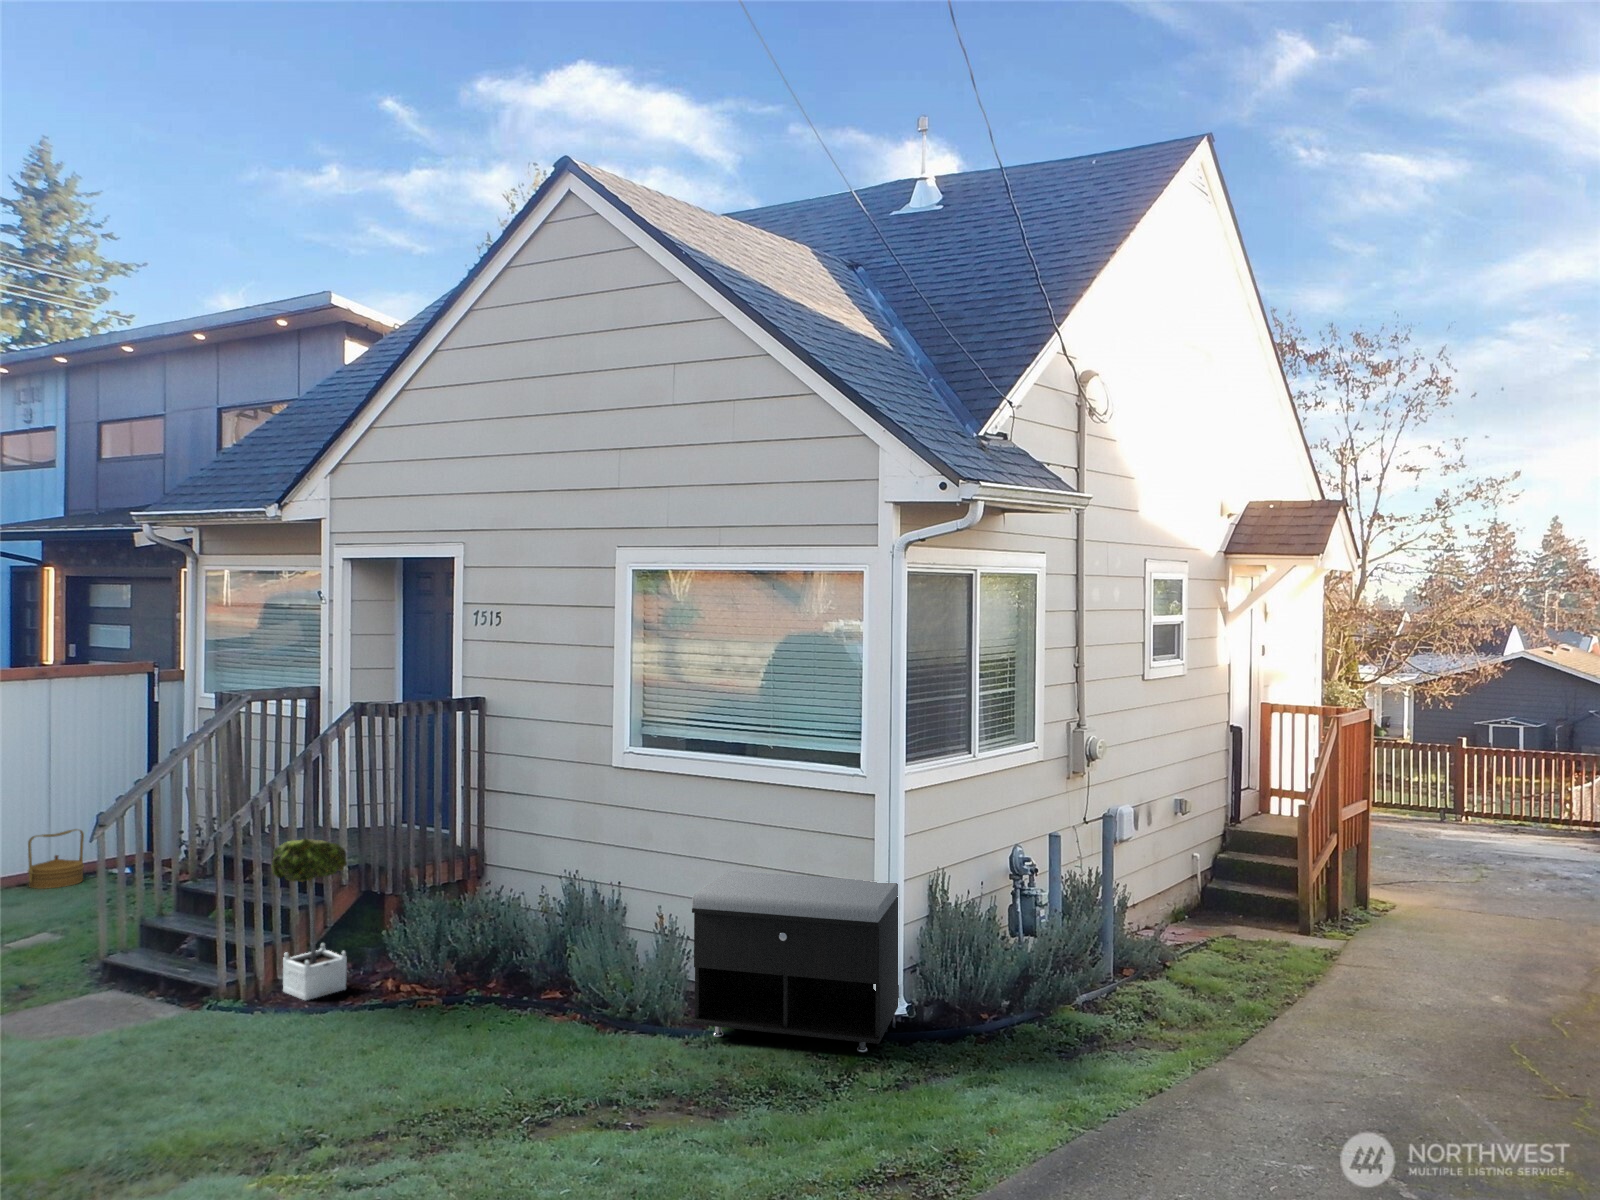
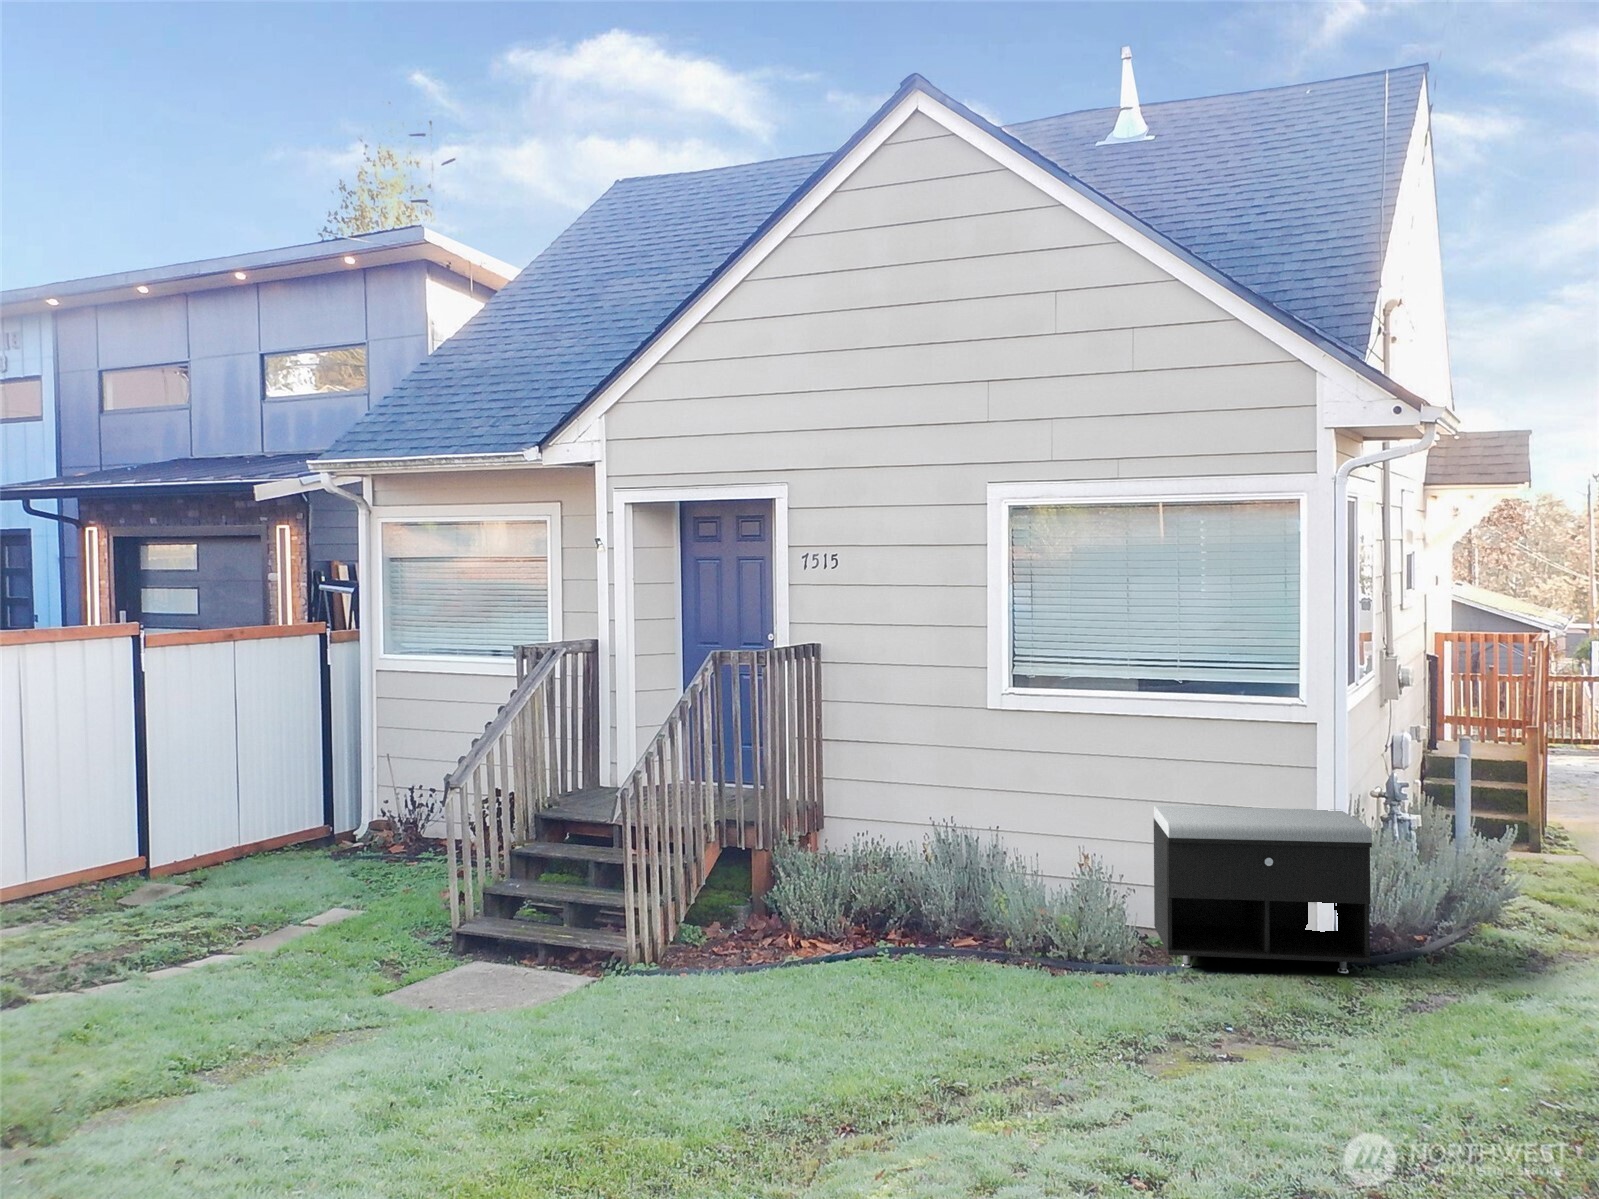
woven basket: present [28,829,84,889] -> none [227,807,284,872]
potted tree: present [272,839,347,1000] -> none [673,785,747,956]

